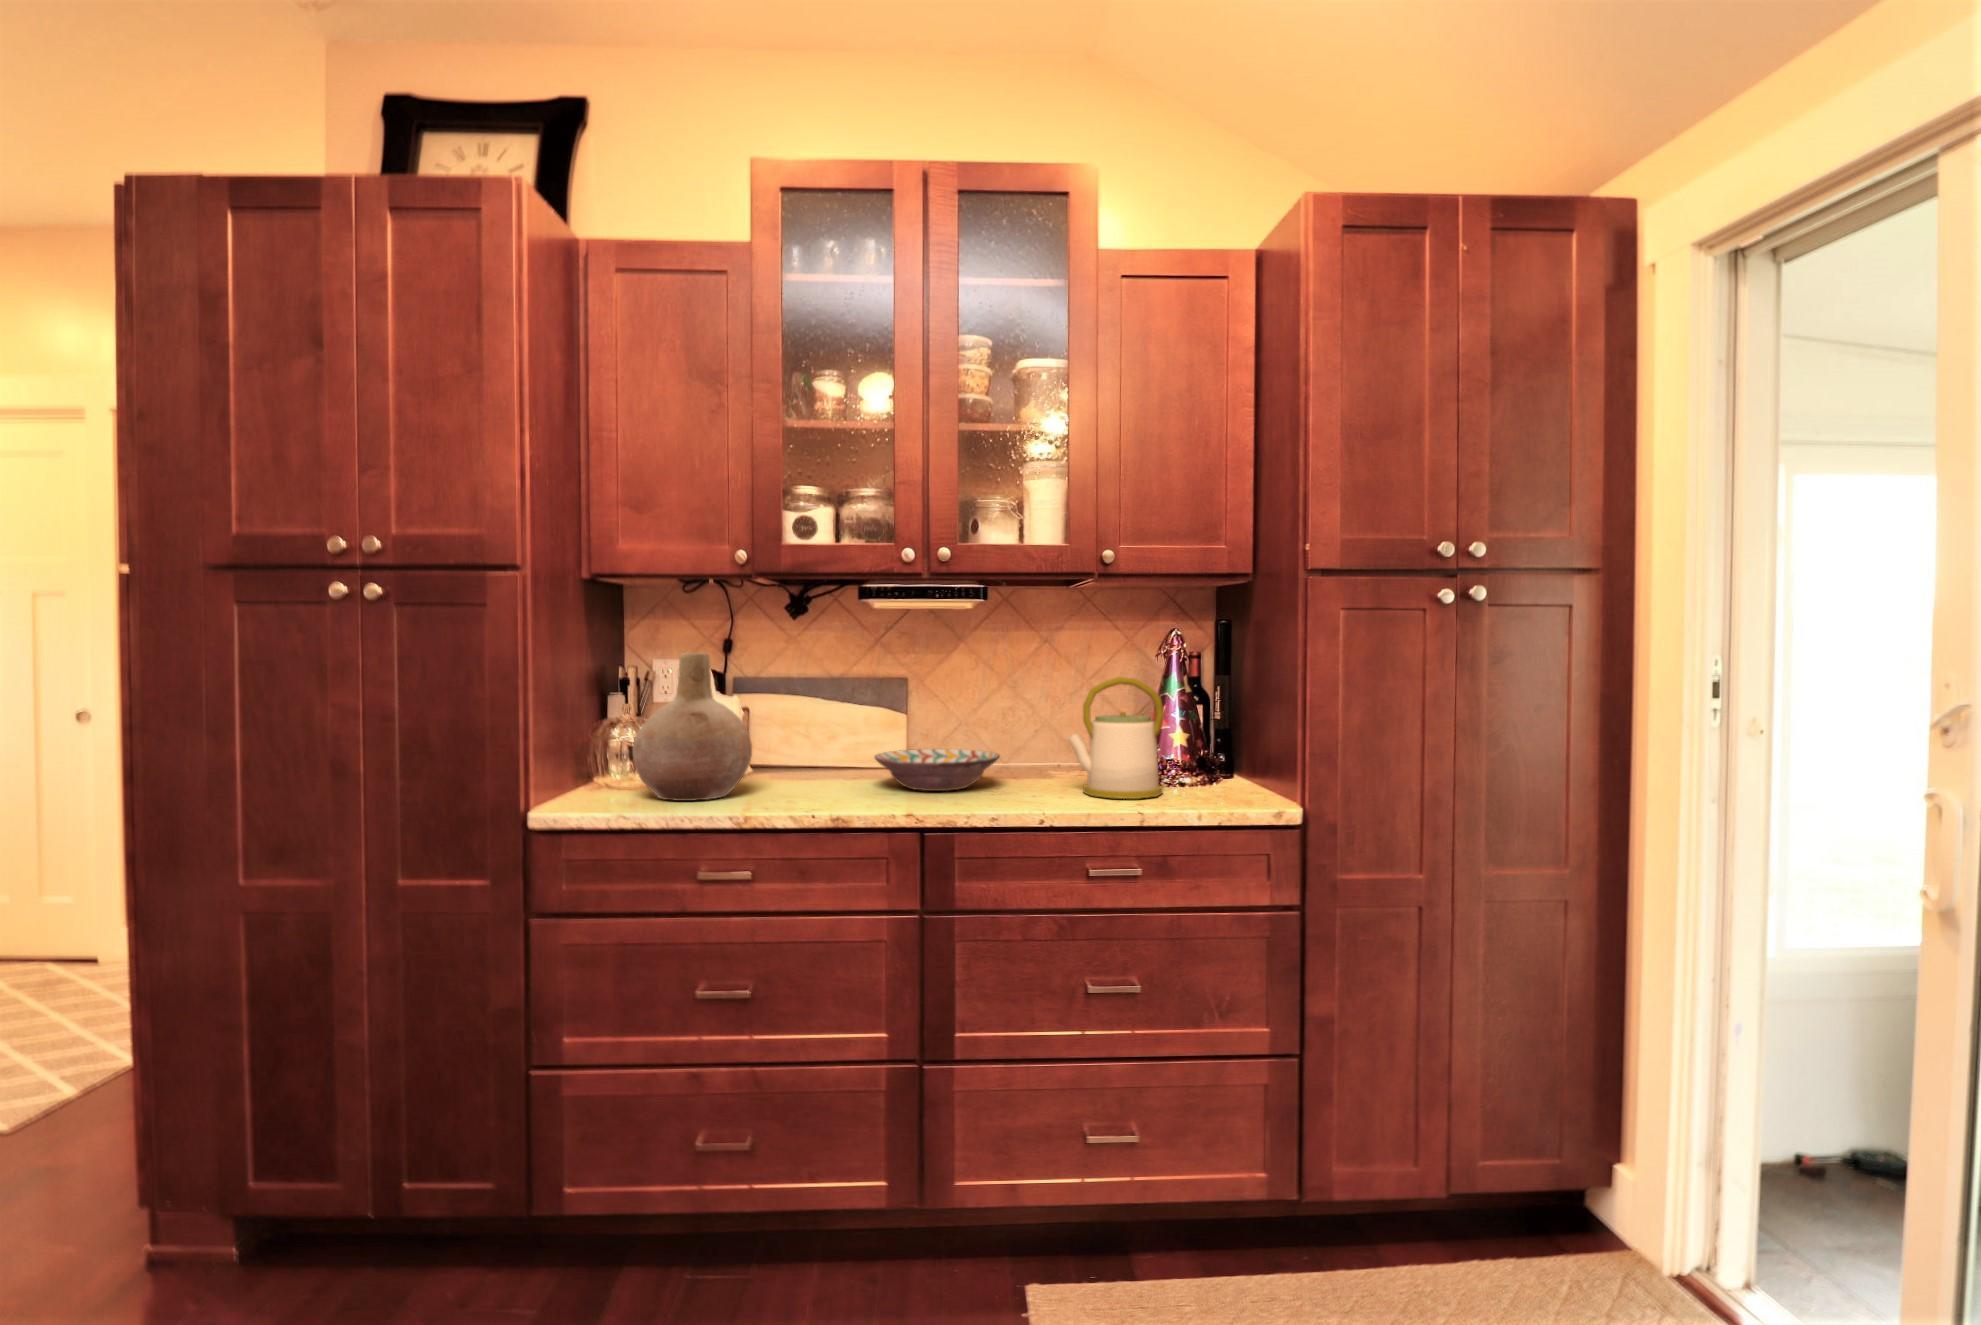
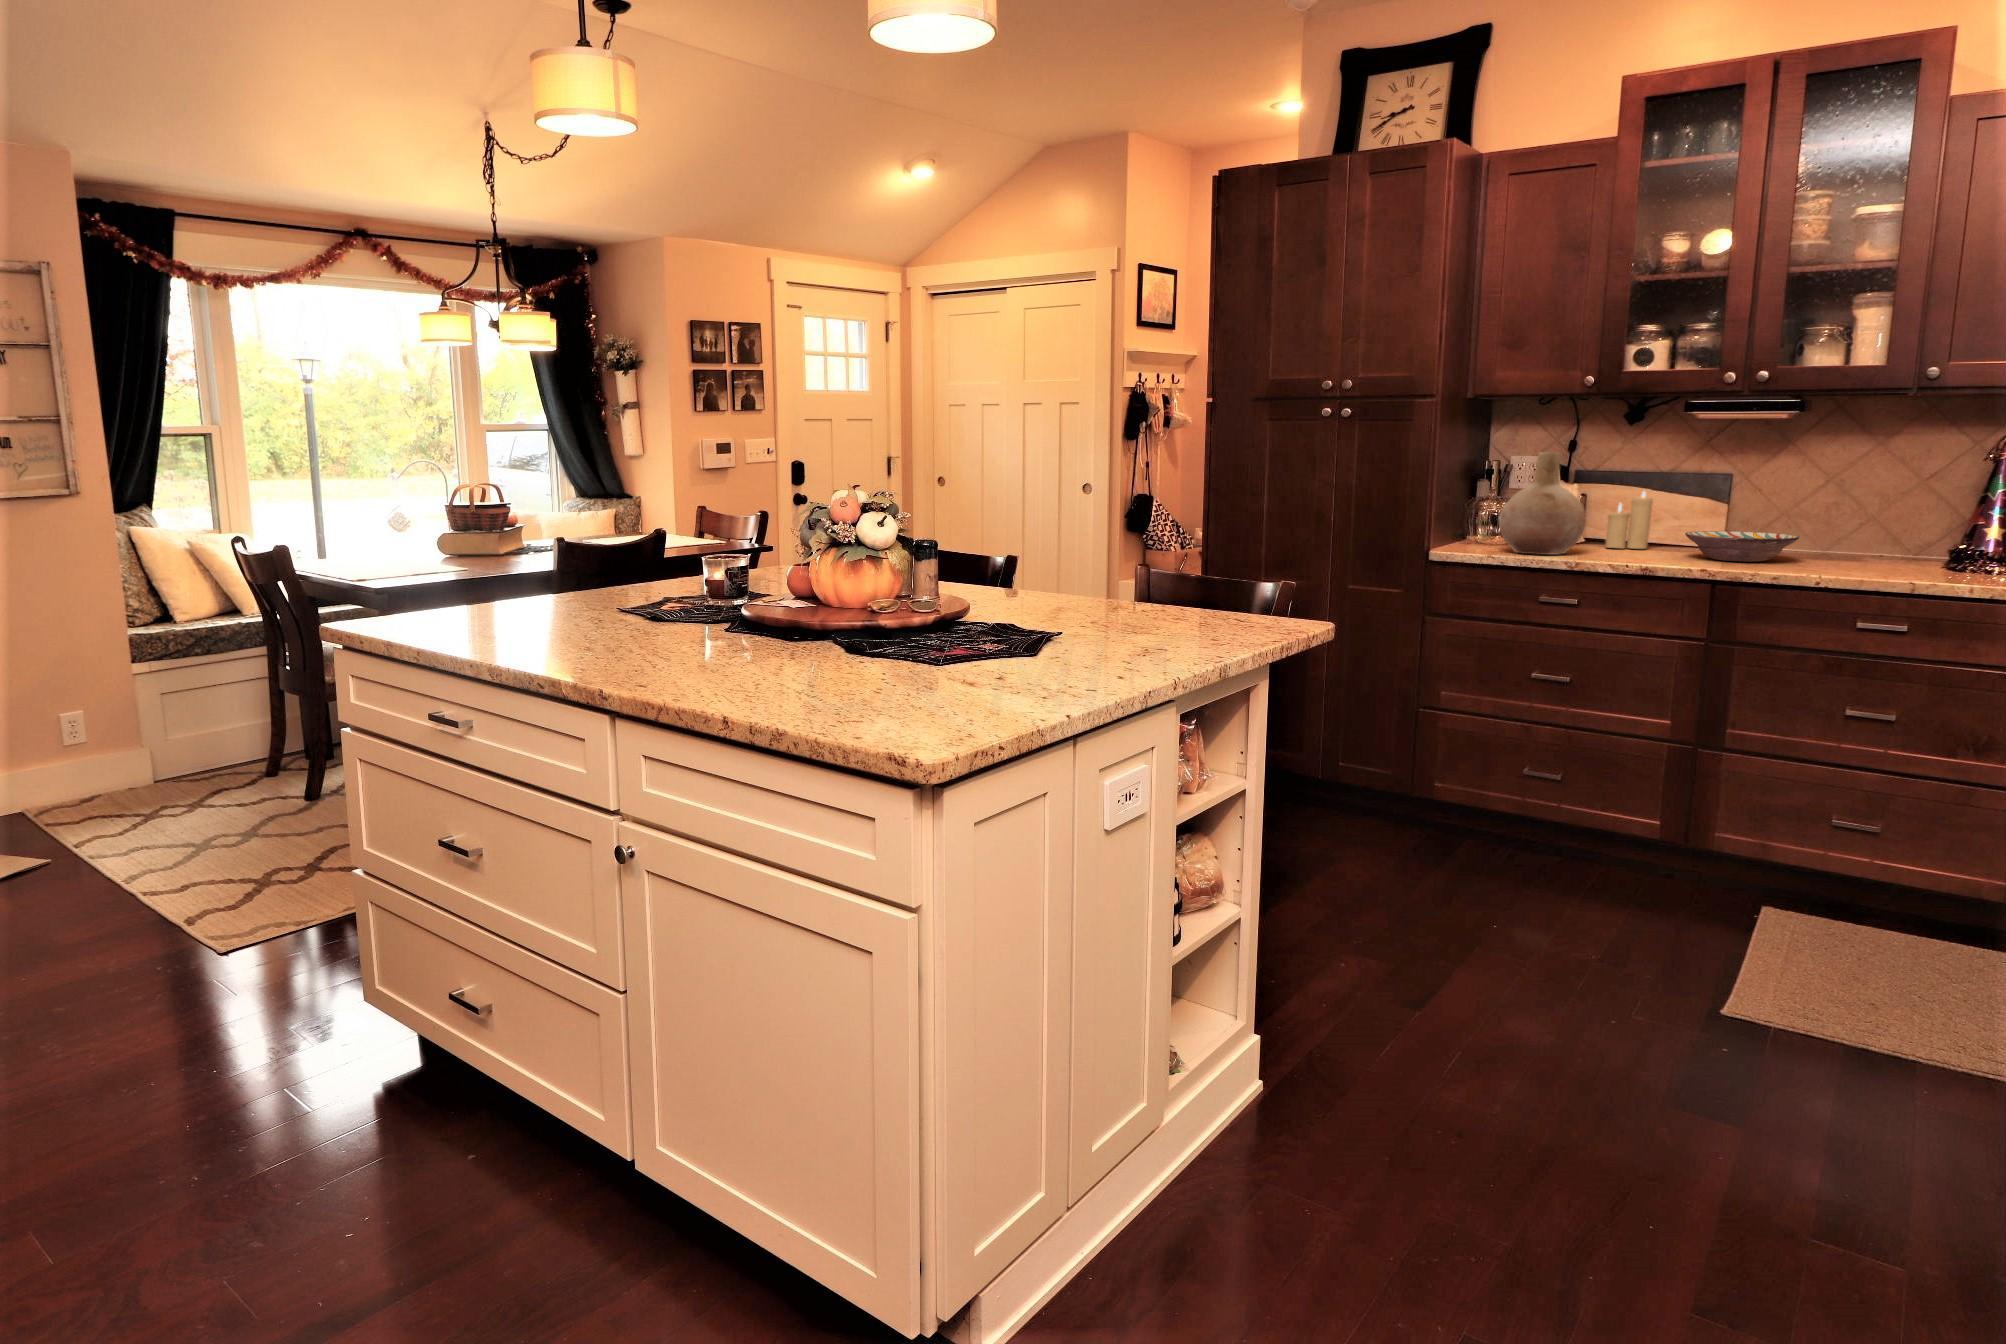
kettle: present [1068,677,1164,799] -> none [1862,475,1963,576]
candle: none [778,701,829,778] -> present [1605,492,1653,549]

